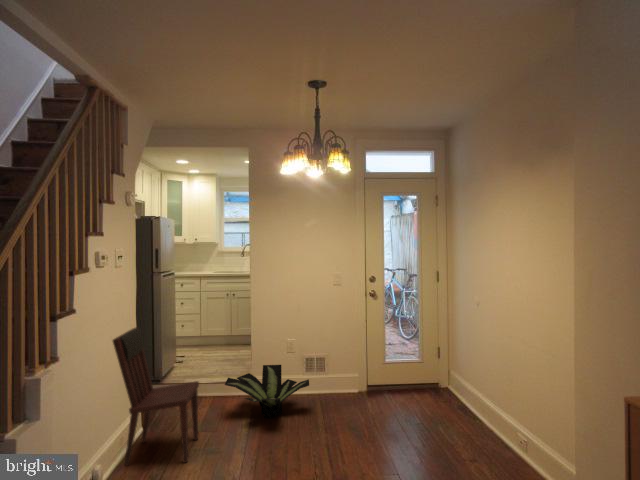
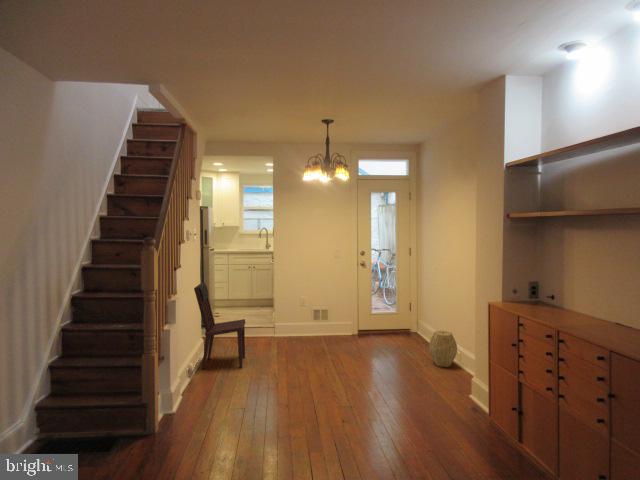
potted plant: present [225,365,309,418] -> none [260,314,319,348]
woven basket: none [476,402,522,464] -> present [429,331,457,367]

